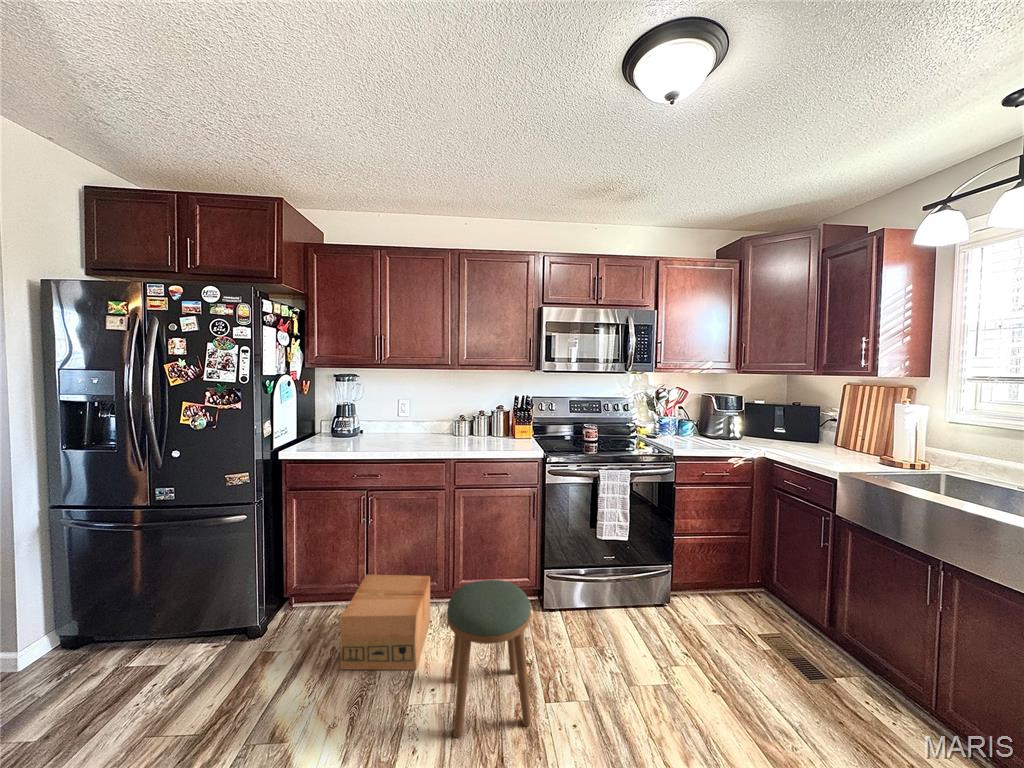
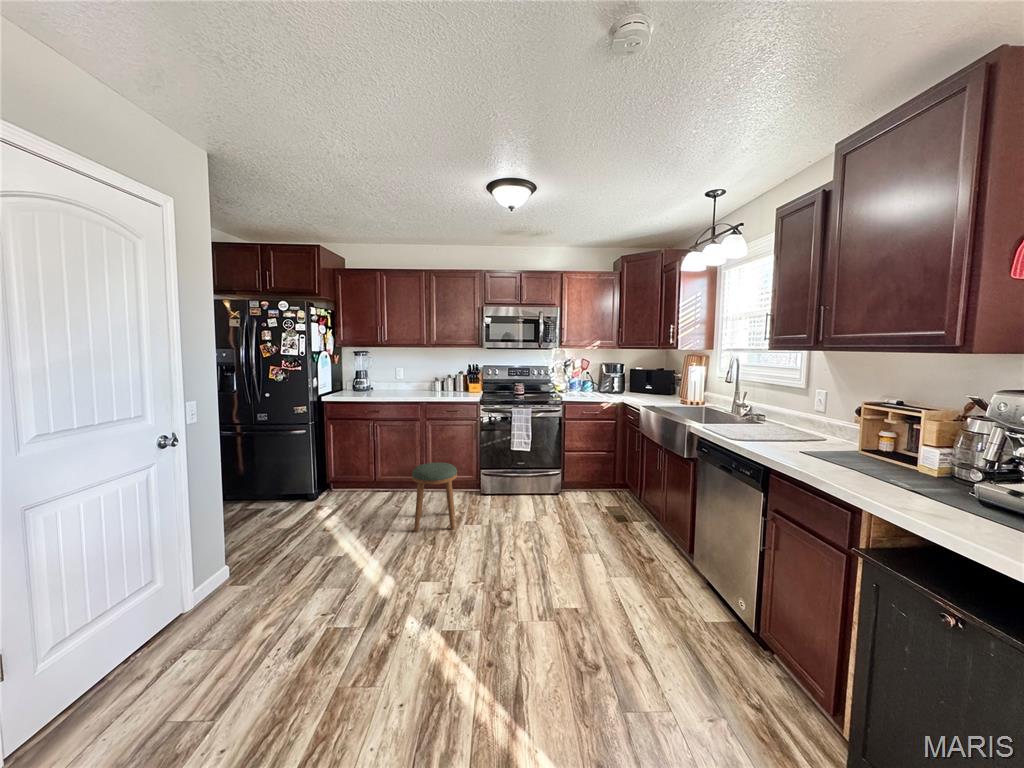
cardboard box: present [340,575,430,670] -> none [358,469,412,513]

